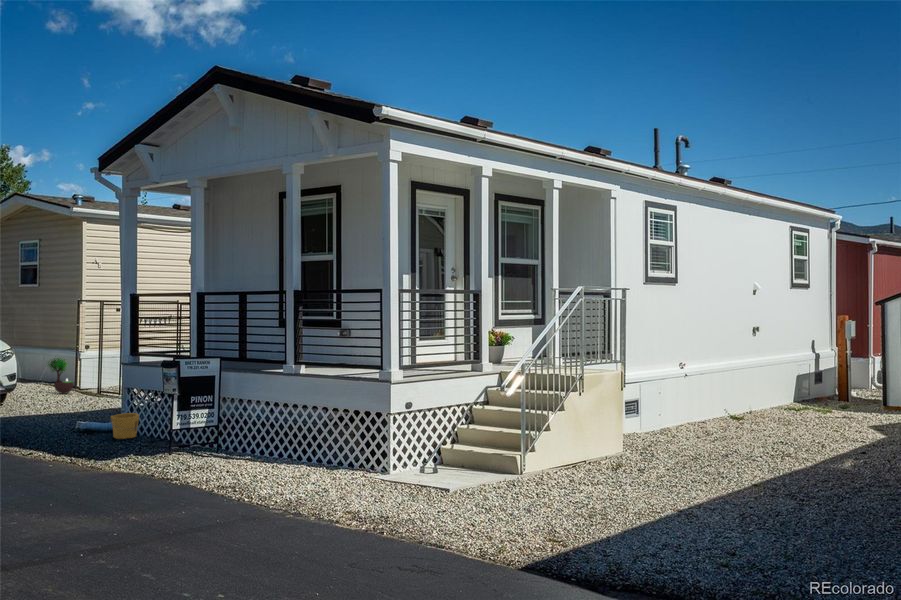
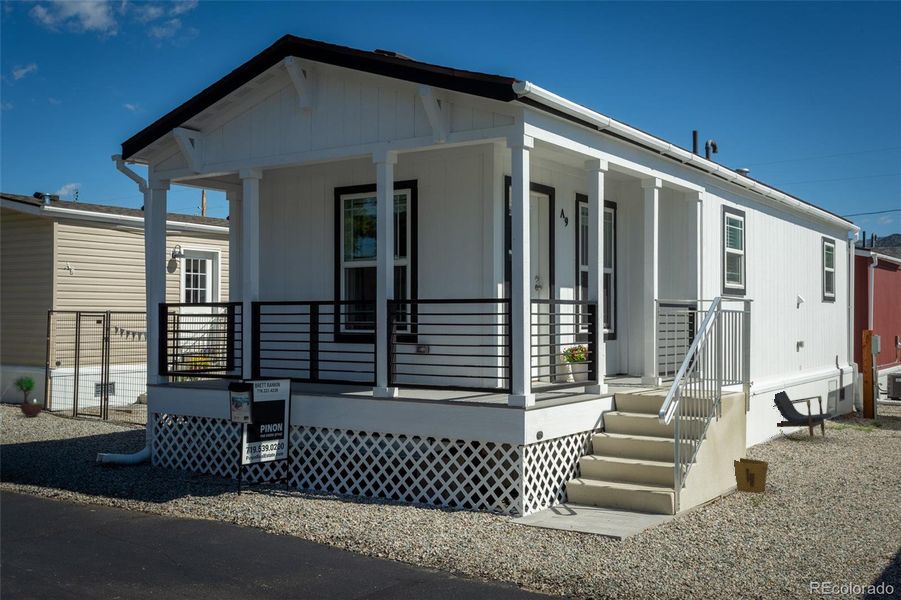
lounge chair: none [702,365,766,423] -> present [771,391,832,442]
bucket: present [111,413,139,439] -> present [734,458,770,492]

